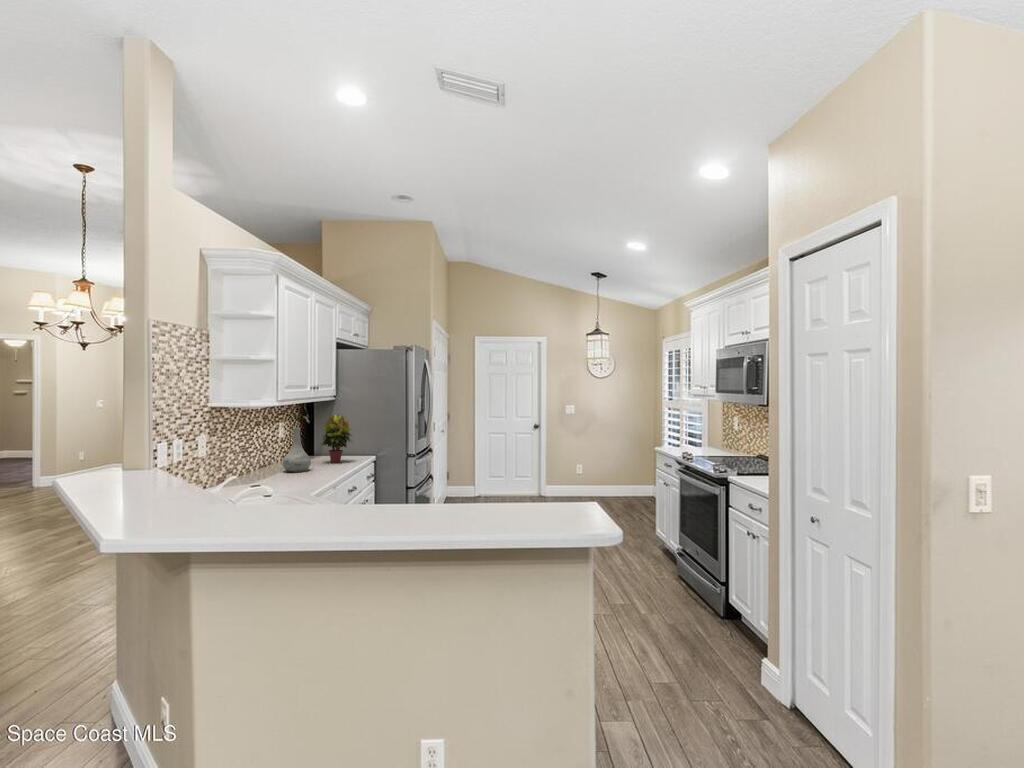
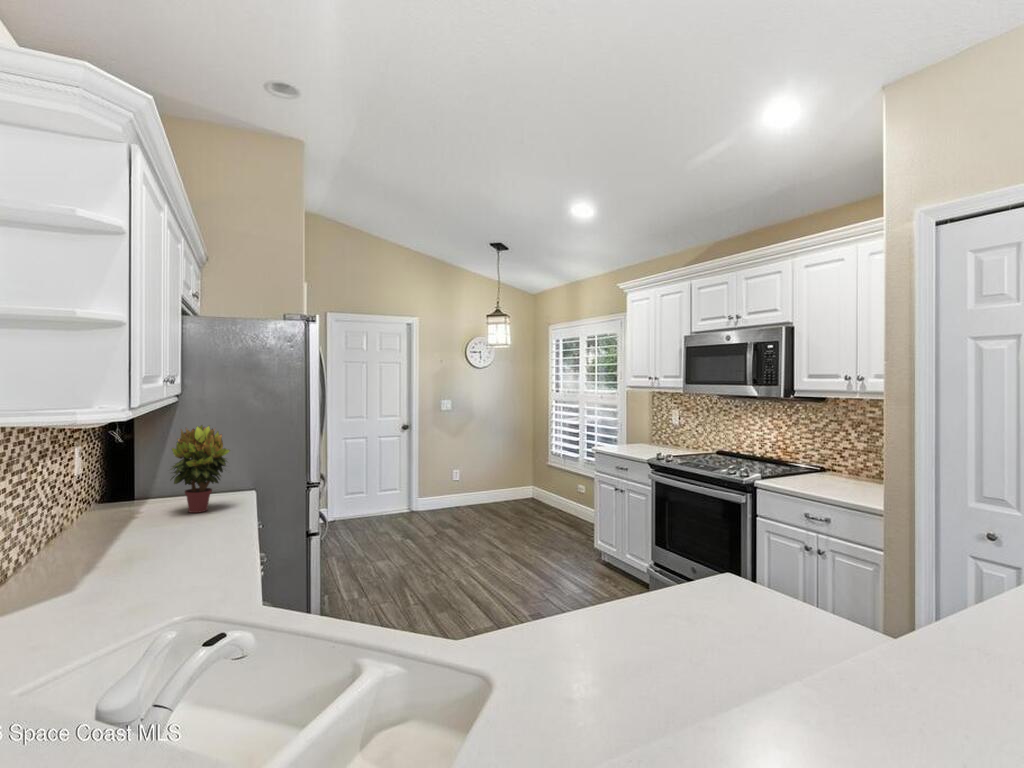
vase: present [282,428,311,472] -> none [107,456,170,545]

